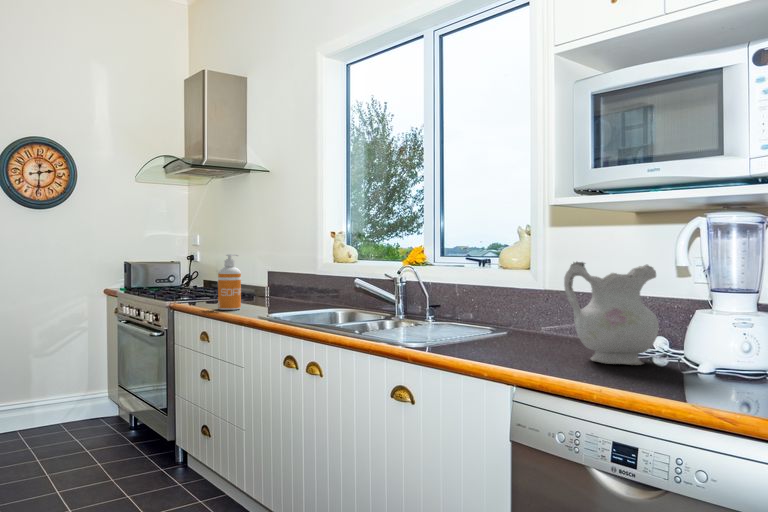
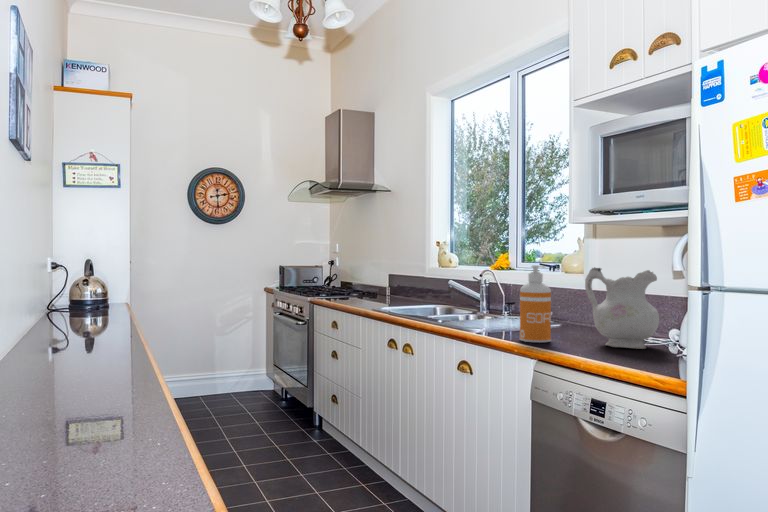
soap dispenser: present [218,254,241,310] -> present [520,265,551,343]

